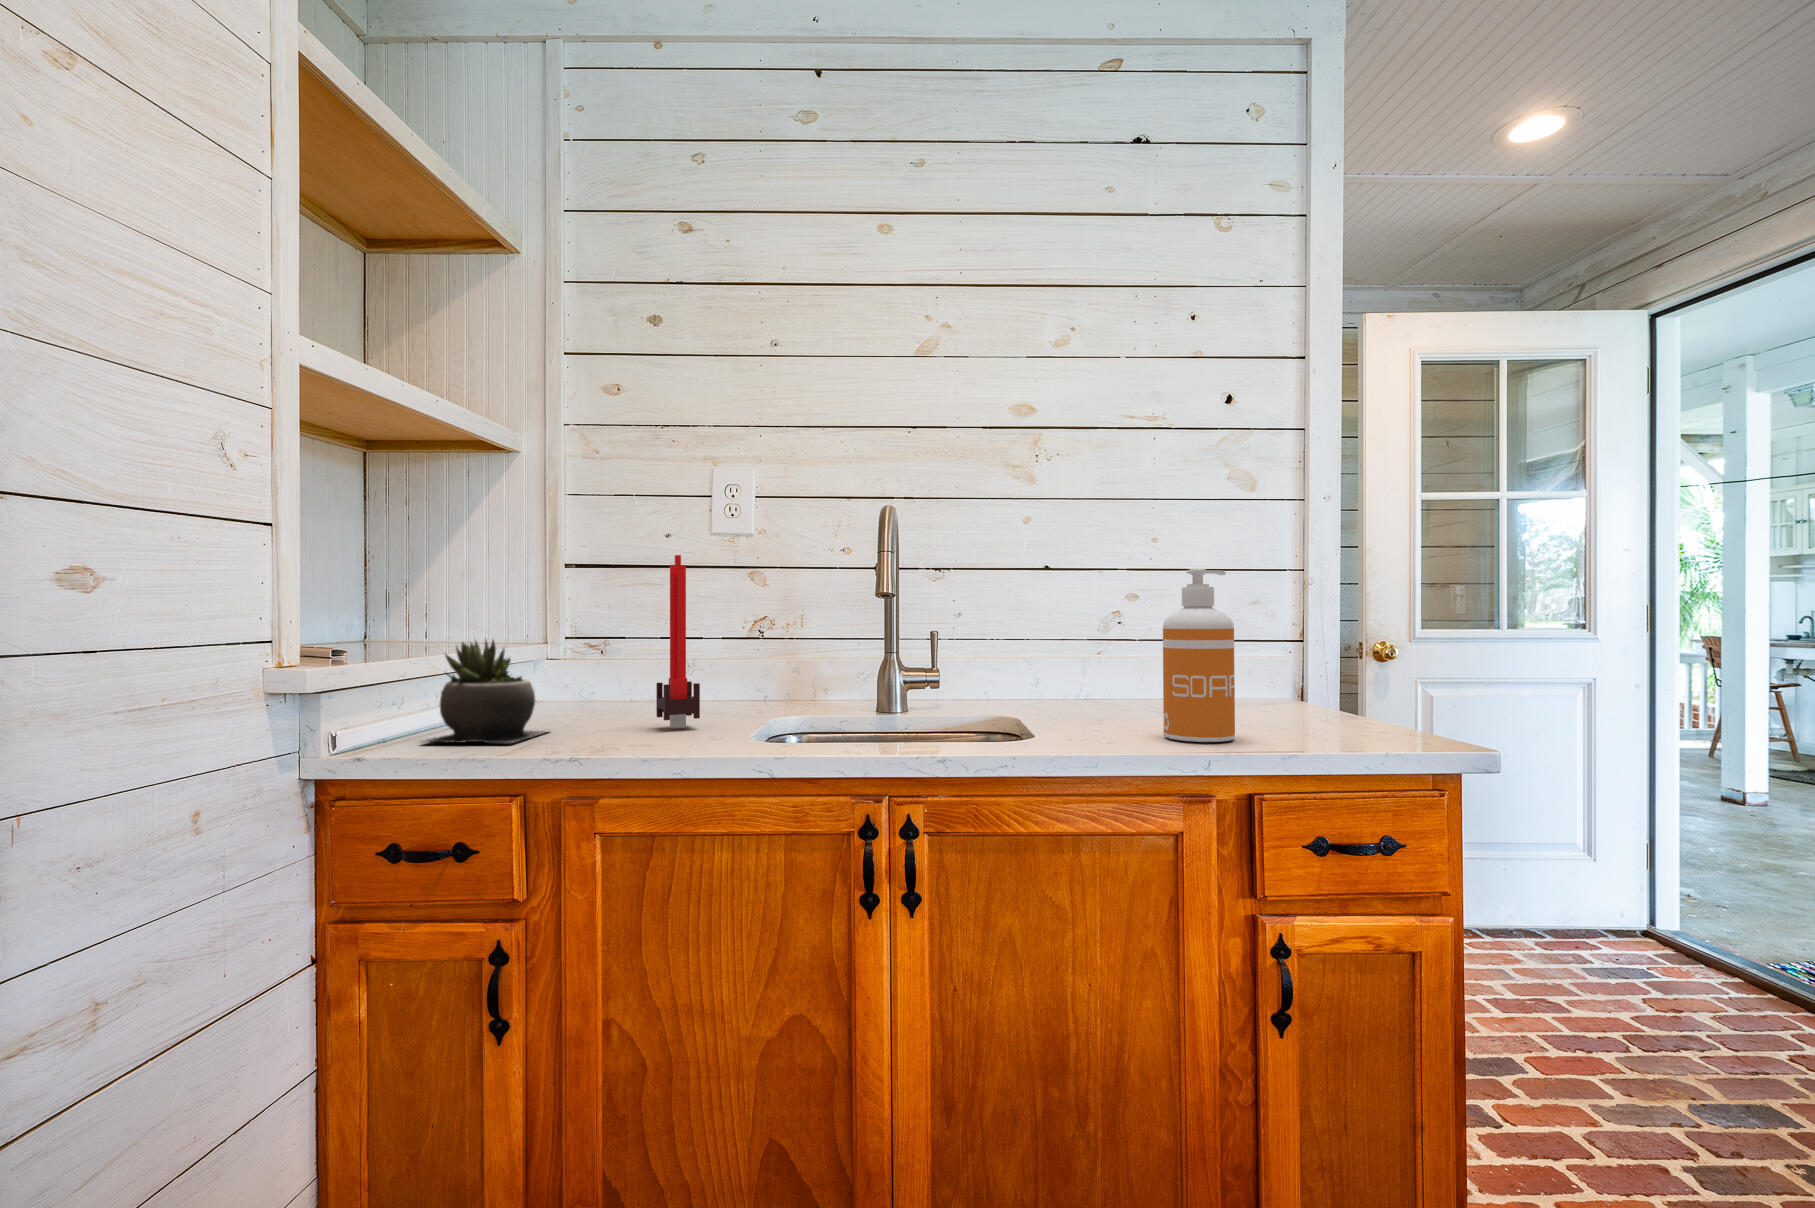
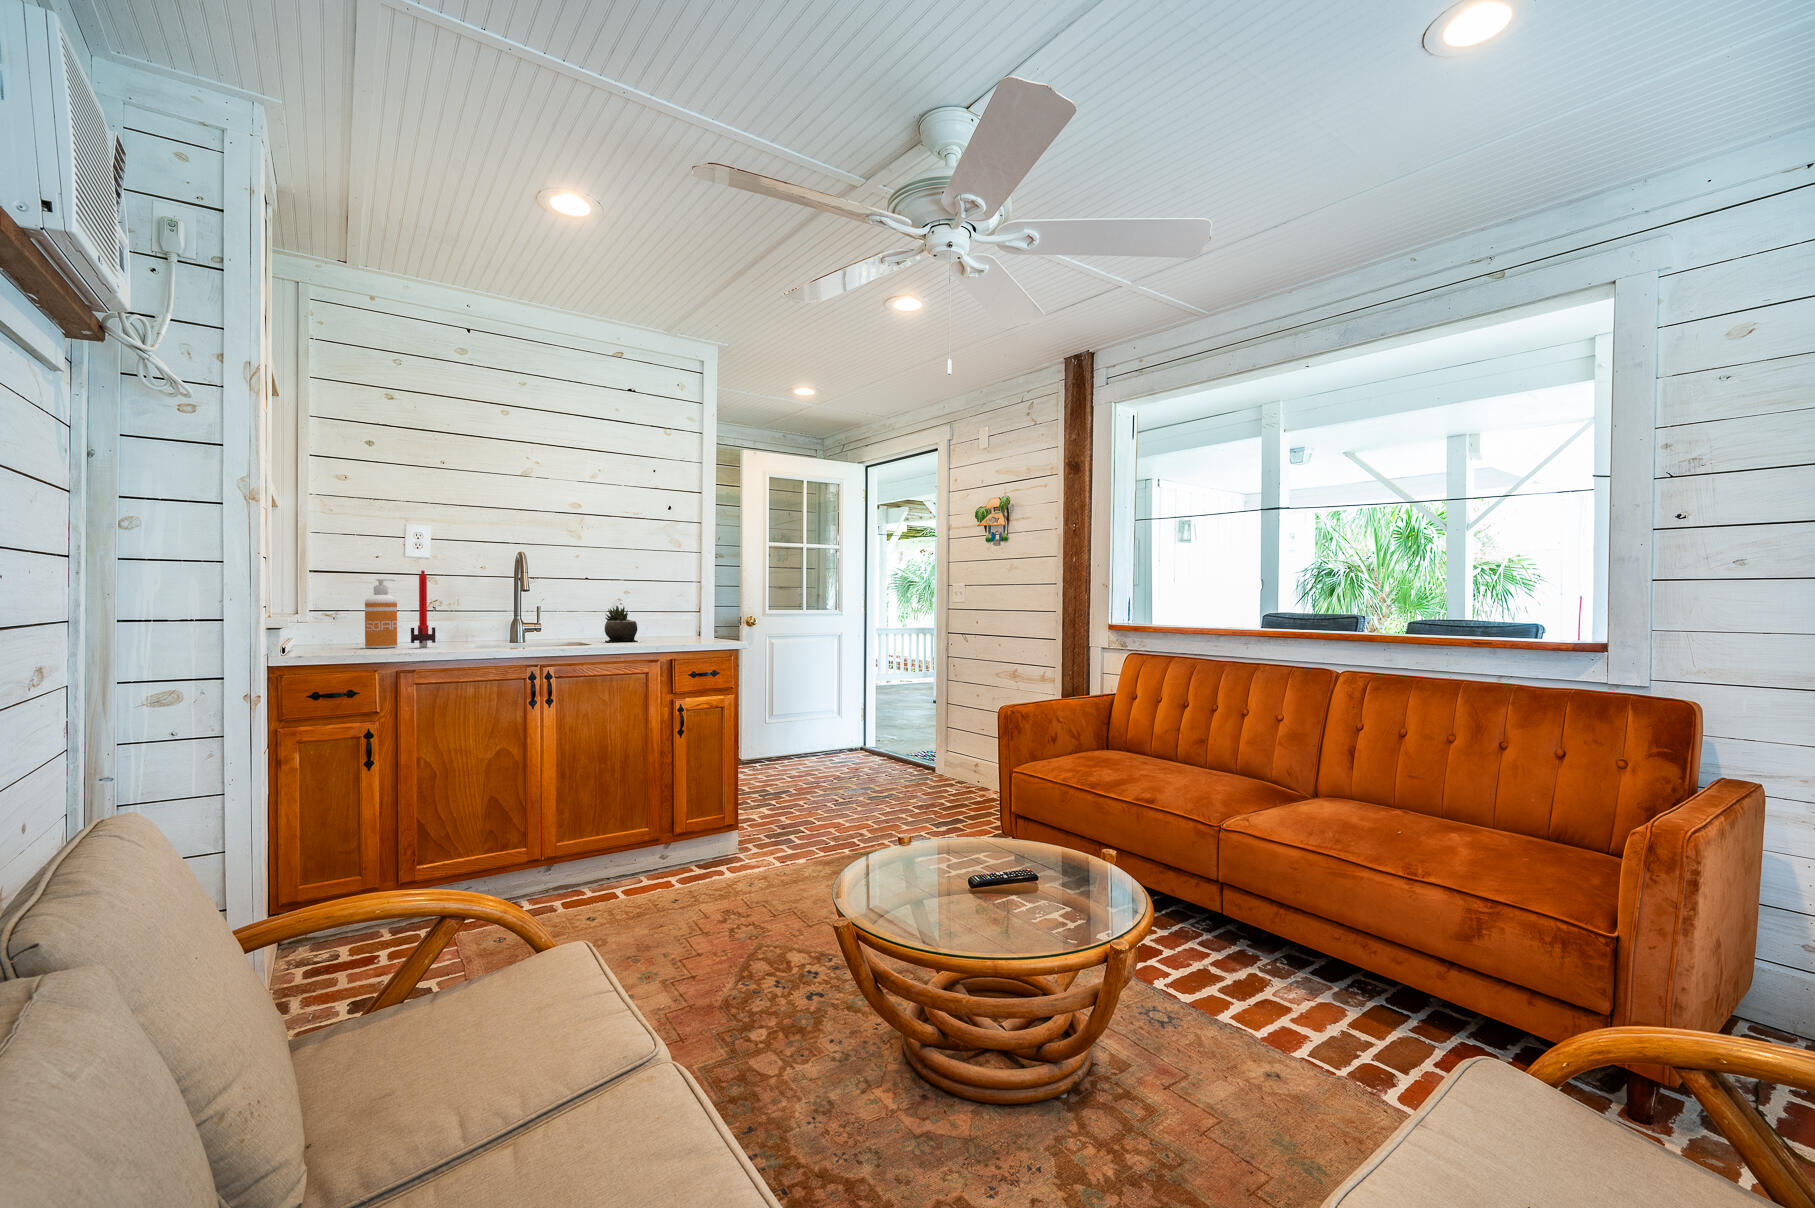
soap dispenser: present [1163,569,1235,742] -> present [365,579,397,648]
succulent plant: present [424,640,547,743] -> present [605,606,637,642]

